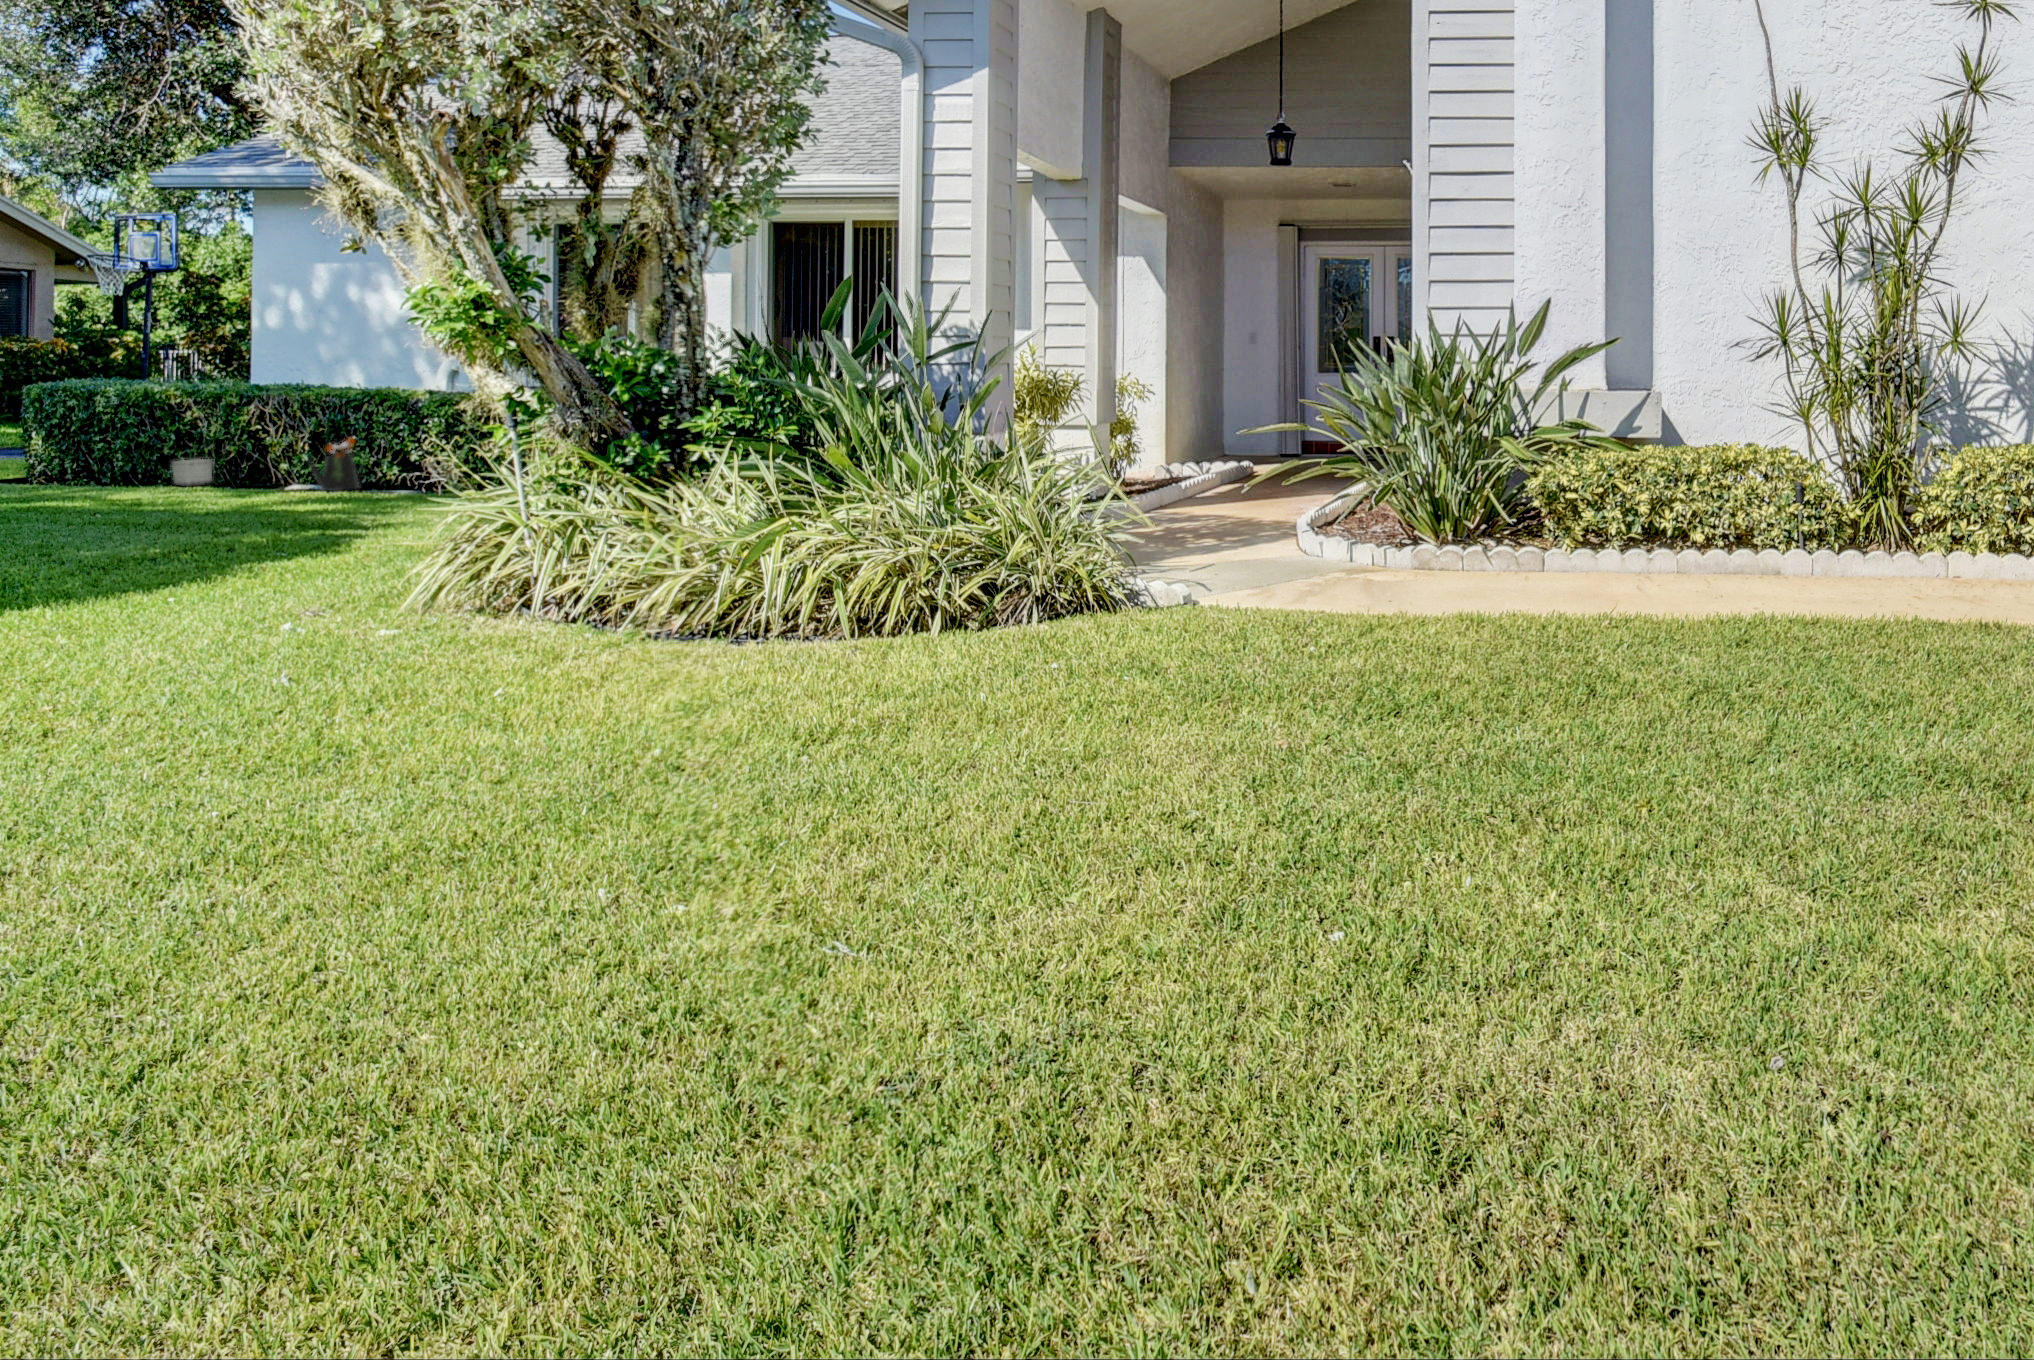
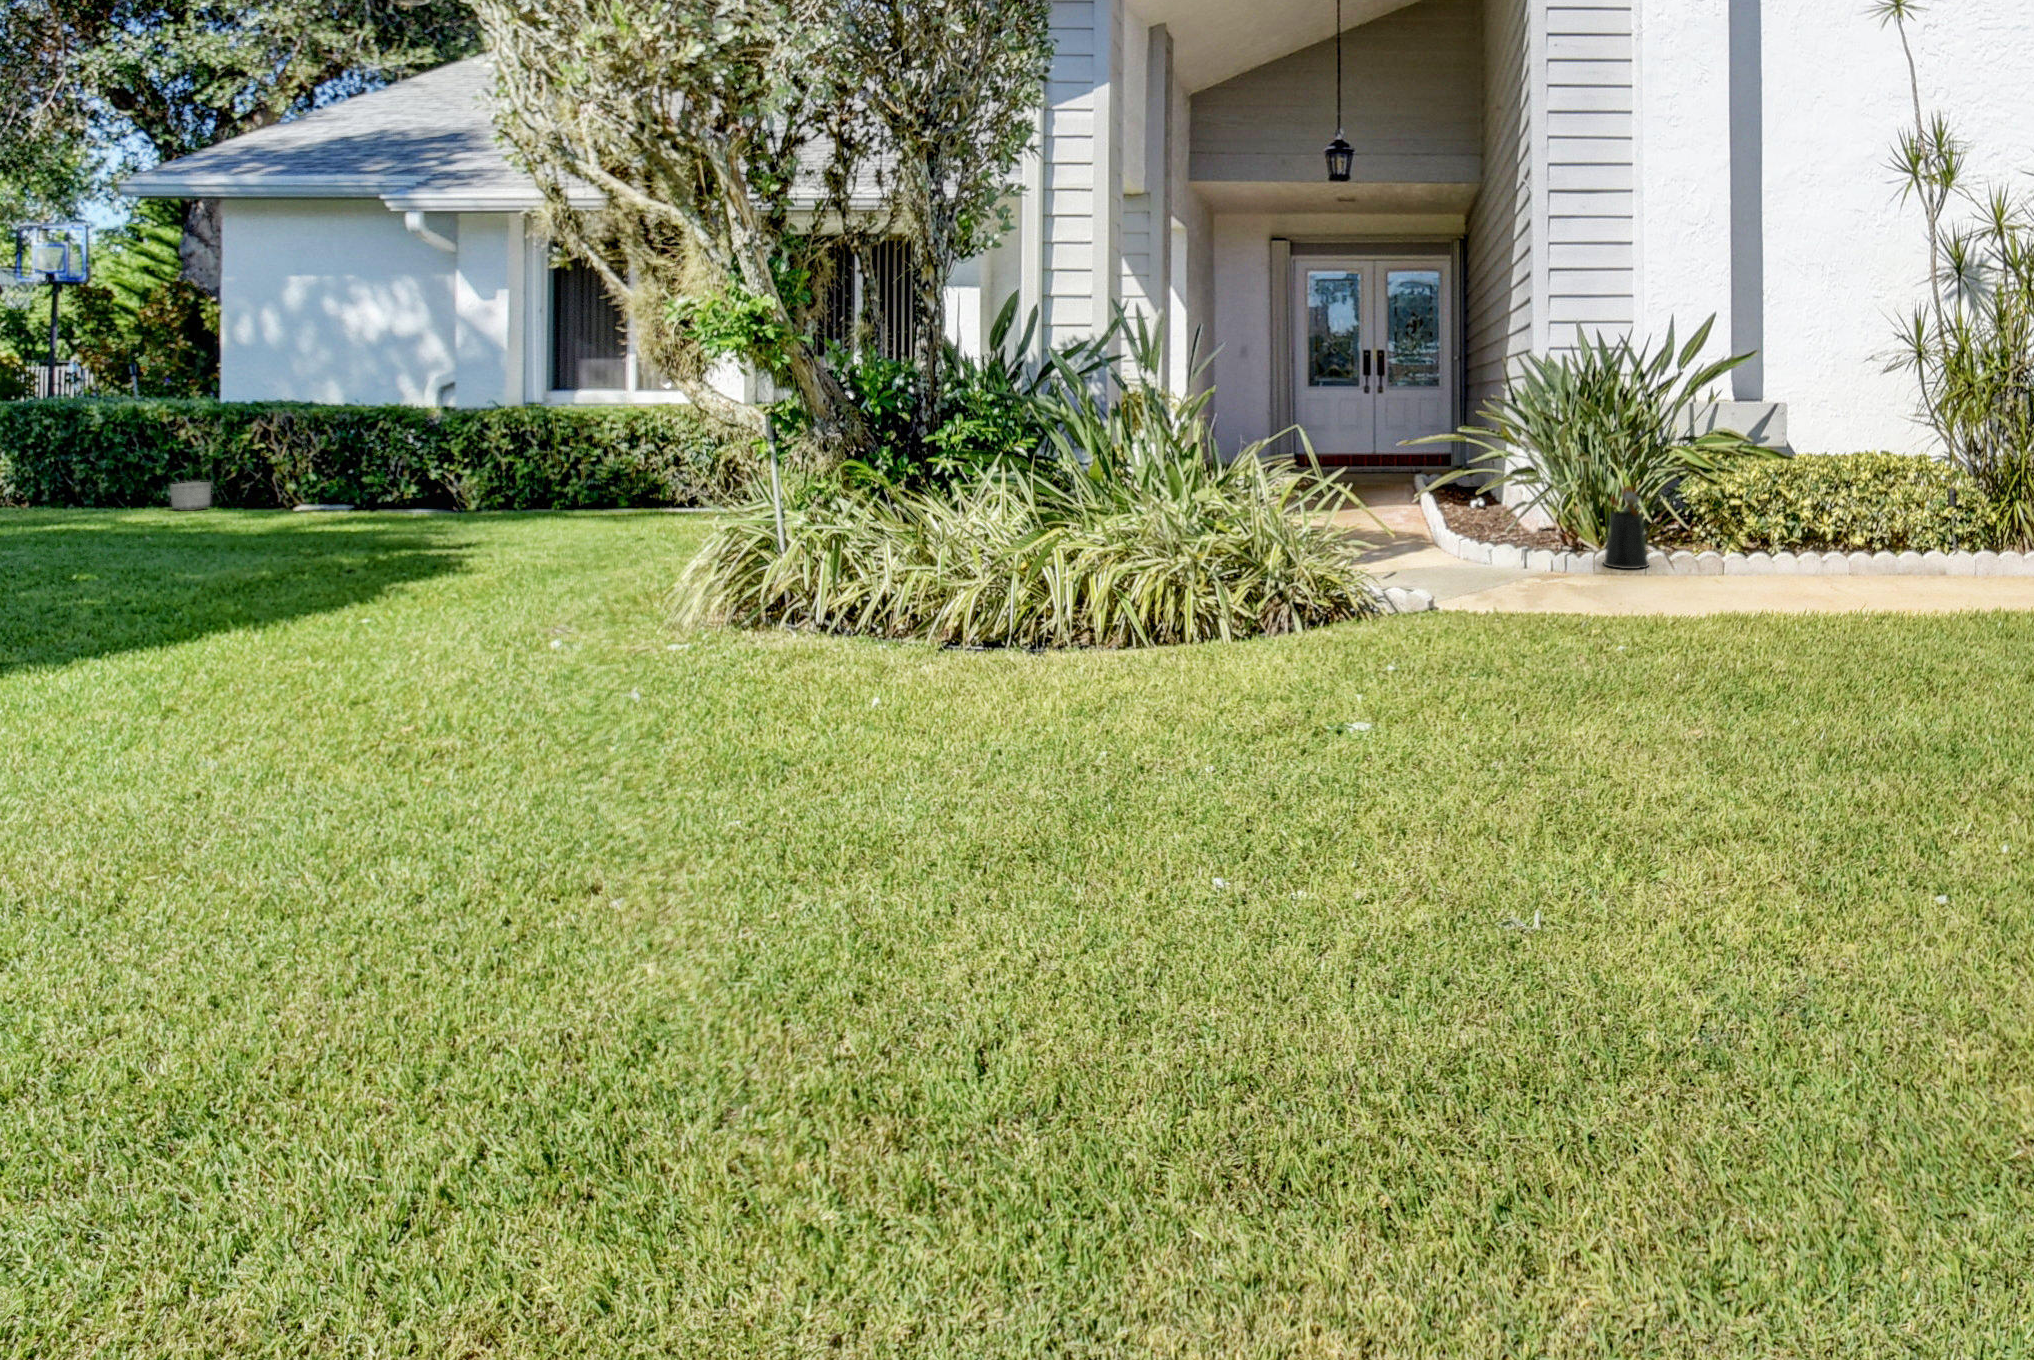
watering can: present [308,439,359,491] -> present [1604,486,1649,569]

